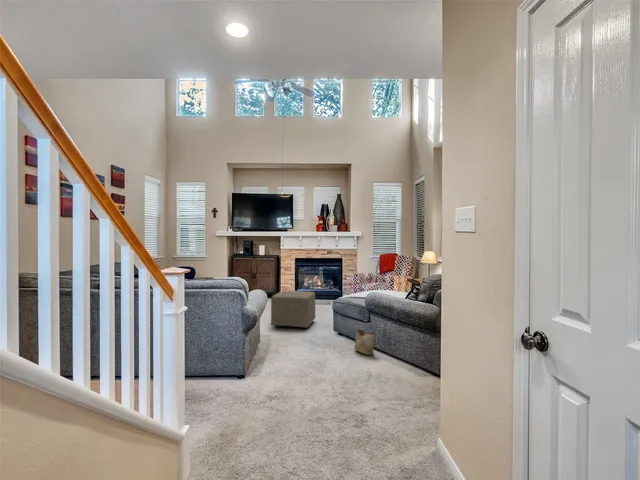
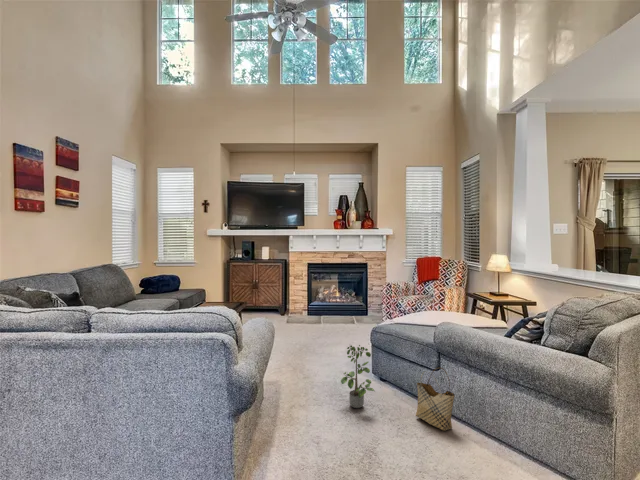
ottoman: present [271,291,315,329] -> none [279,310,340,368]
potted plant: none [309,307,330,347] -> present [341,345,374,408]

